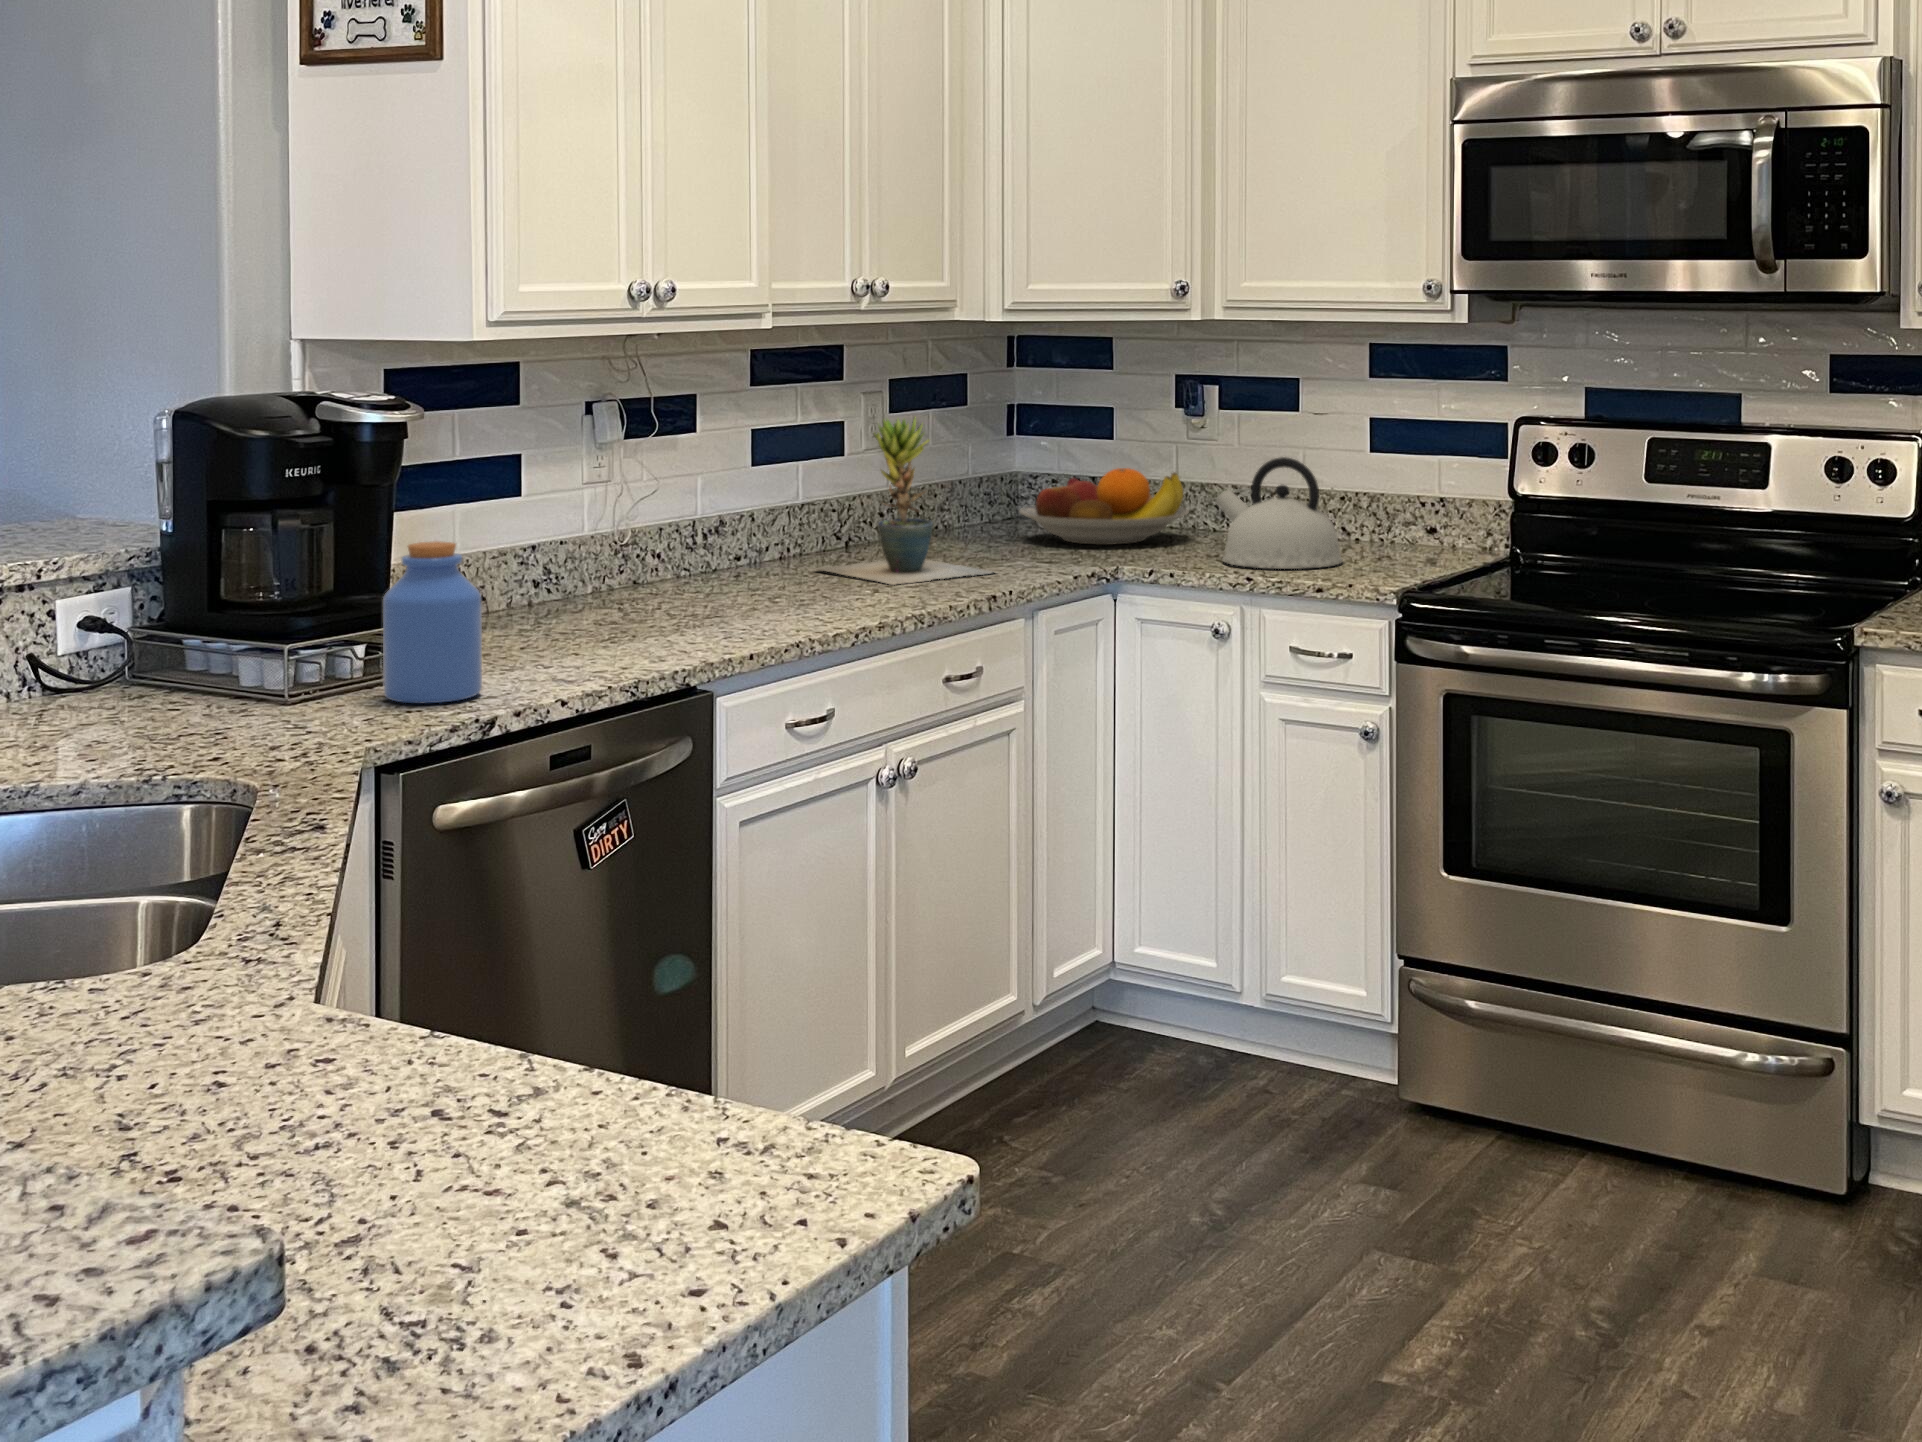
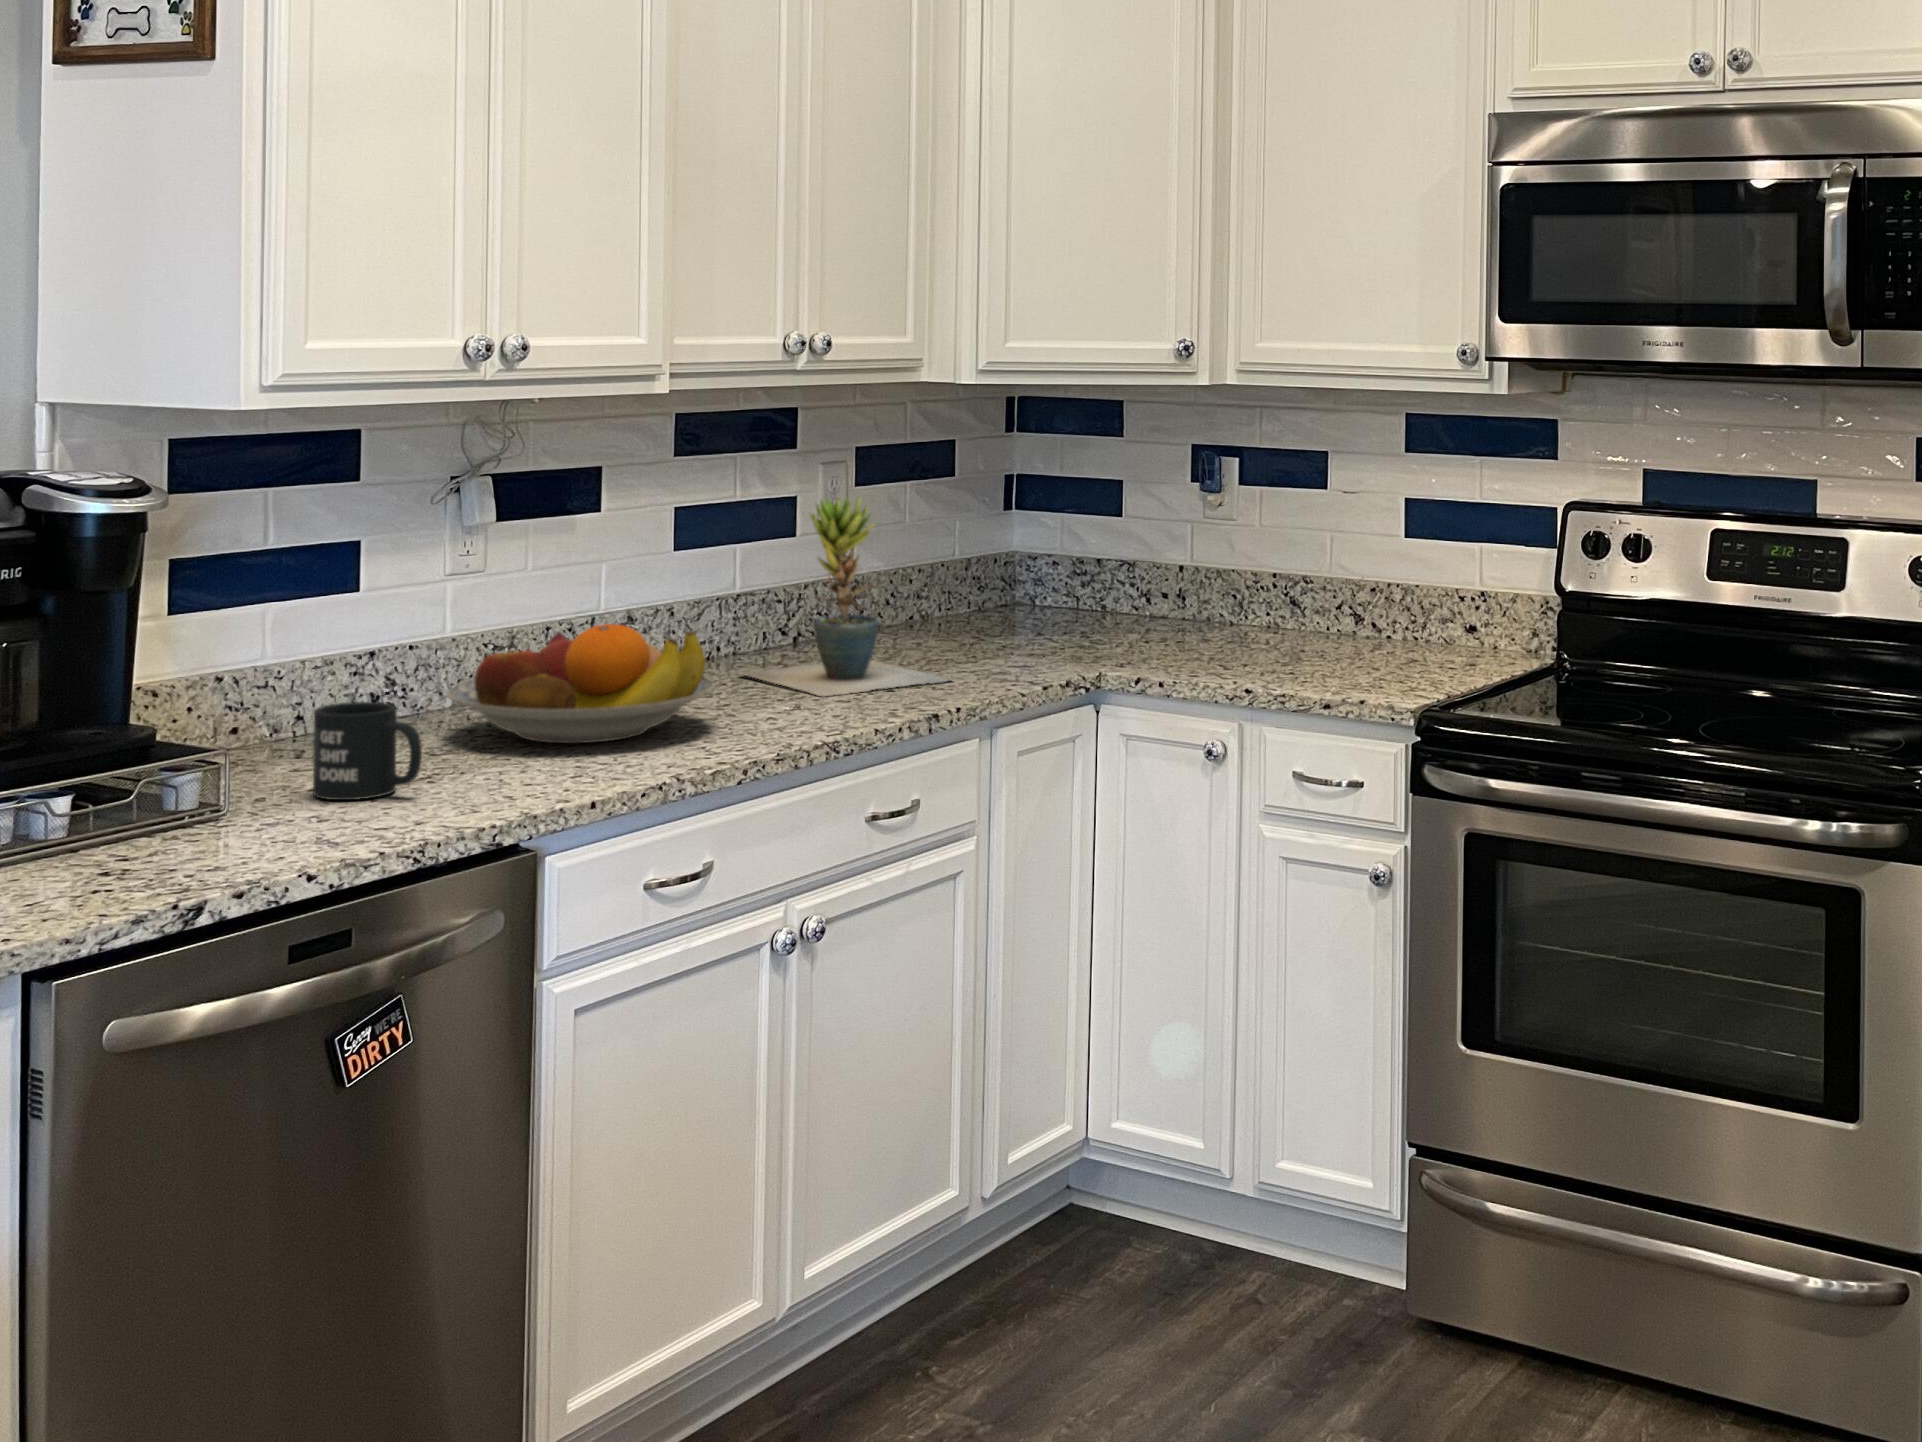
kettle: present [1215,457,1343,569] -> none [1216,547,1361,679]
fruit bowl: present [1020,468,1189,545] -> present [447,624,715,743]
jar: present [383,541,482,703] -> none [93,666,226,875]
mug: none [519,579,607,656] -> present [313,702,422,800]

